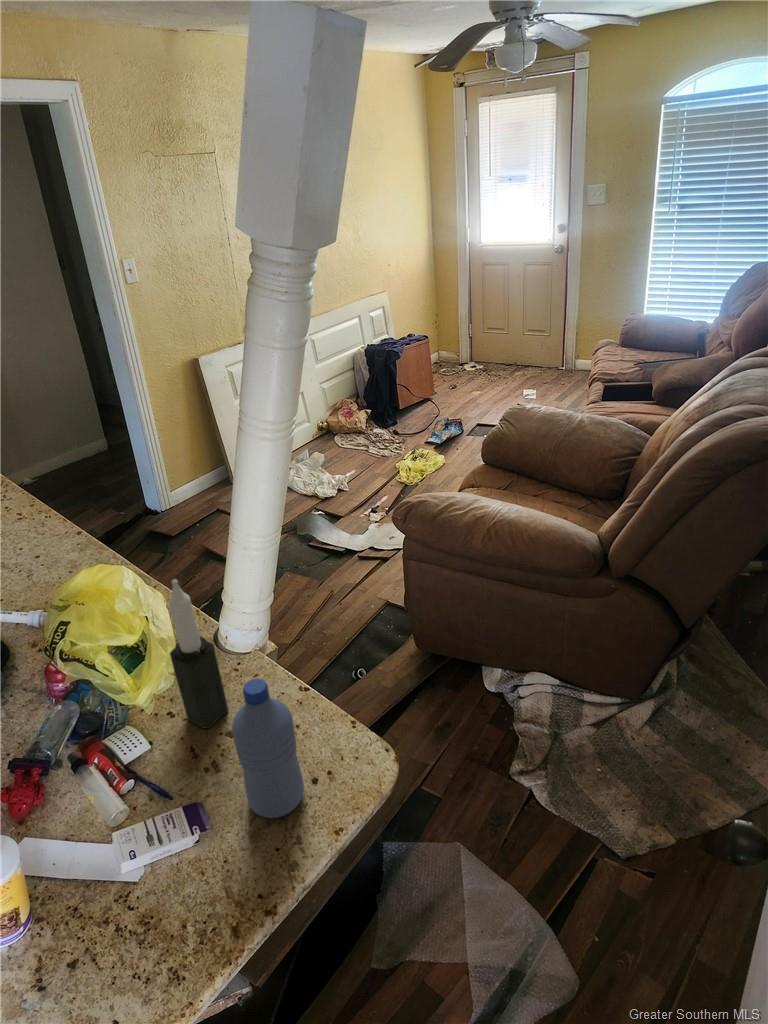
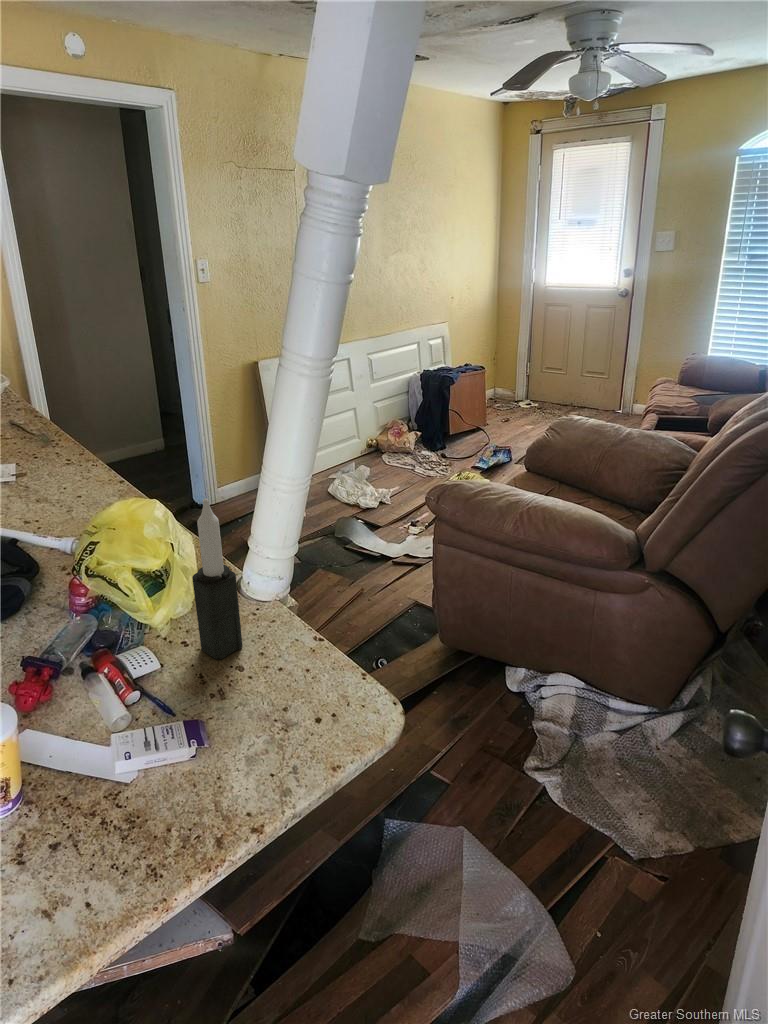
water bottle: present [232,679,304,818] -> none [242,593,307,745]

